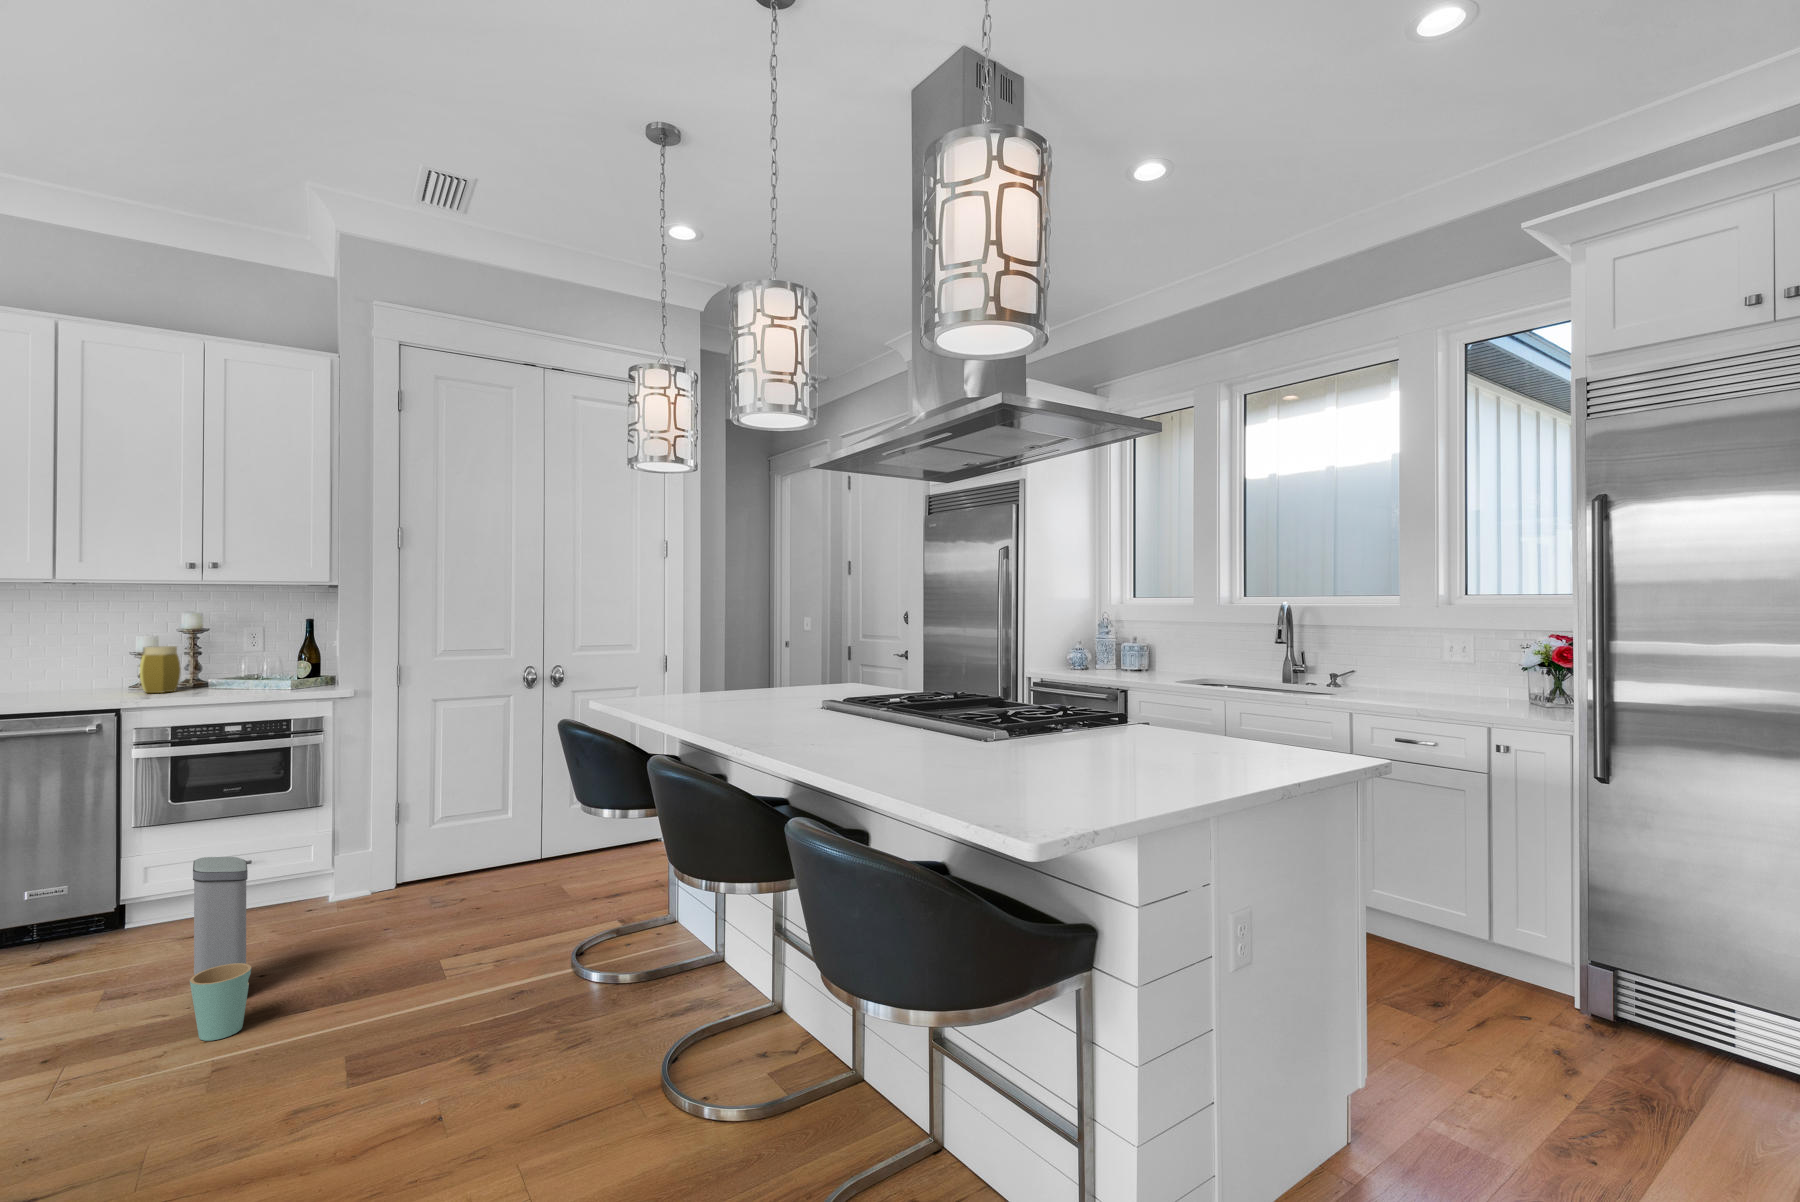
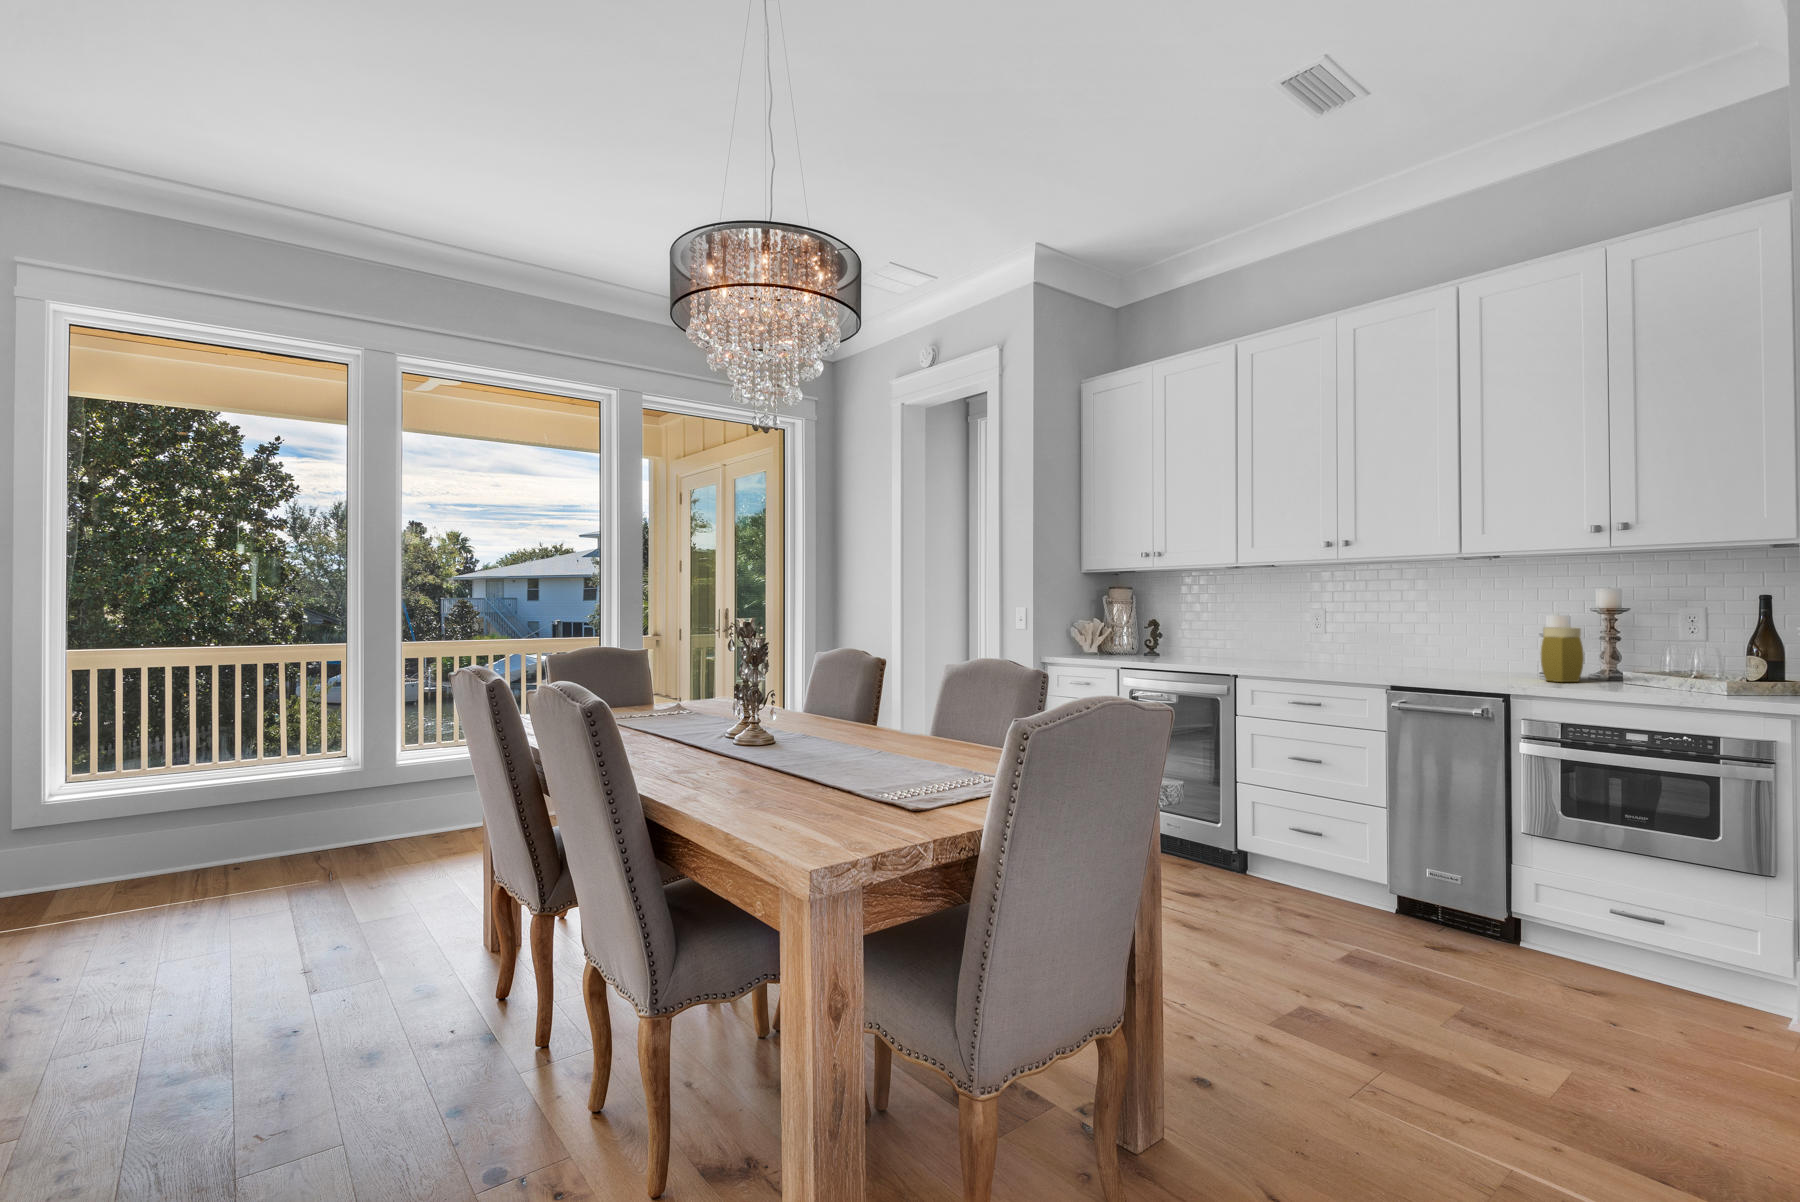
trash can: present [190,857,251,1041] -> none [1507,895,1609,1152]

